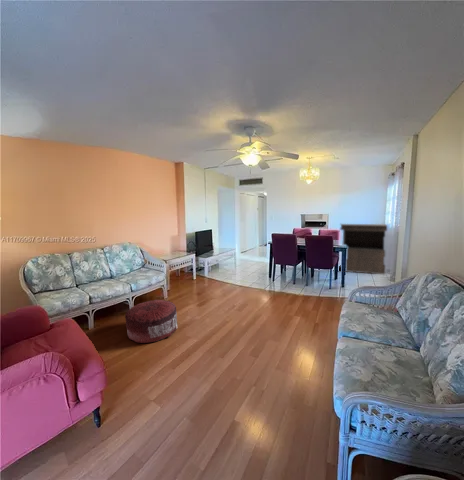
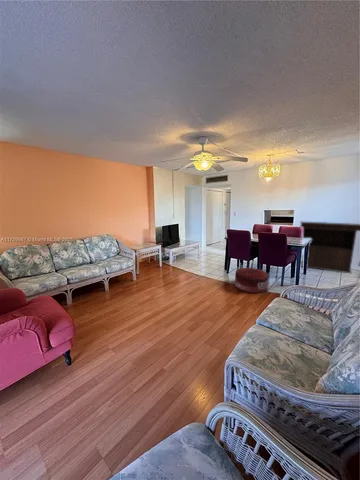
pouf: present [125,300,177,343] -> present [235,268,268,293]

